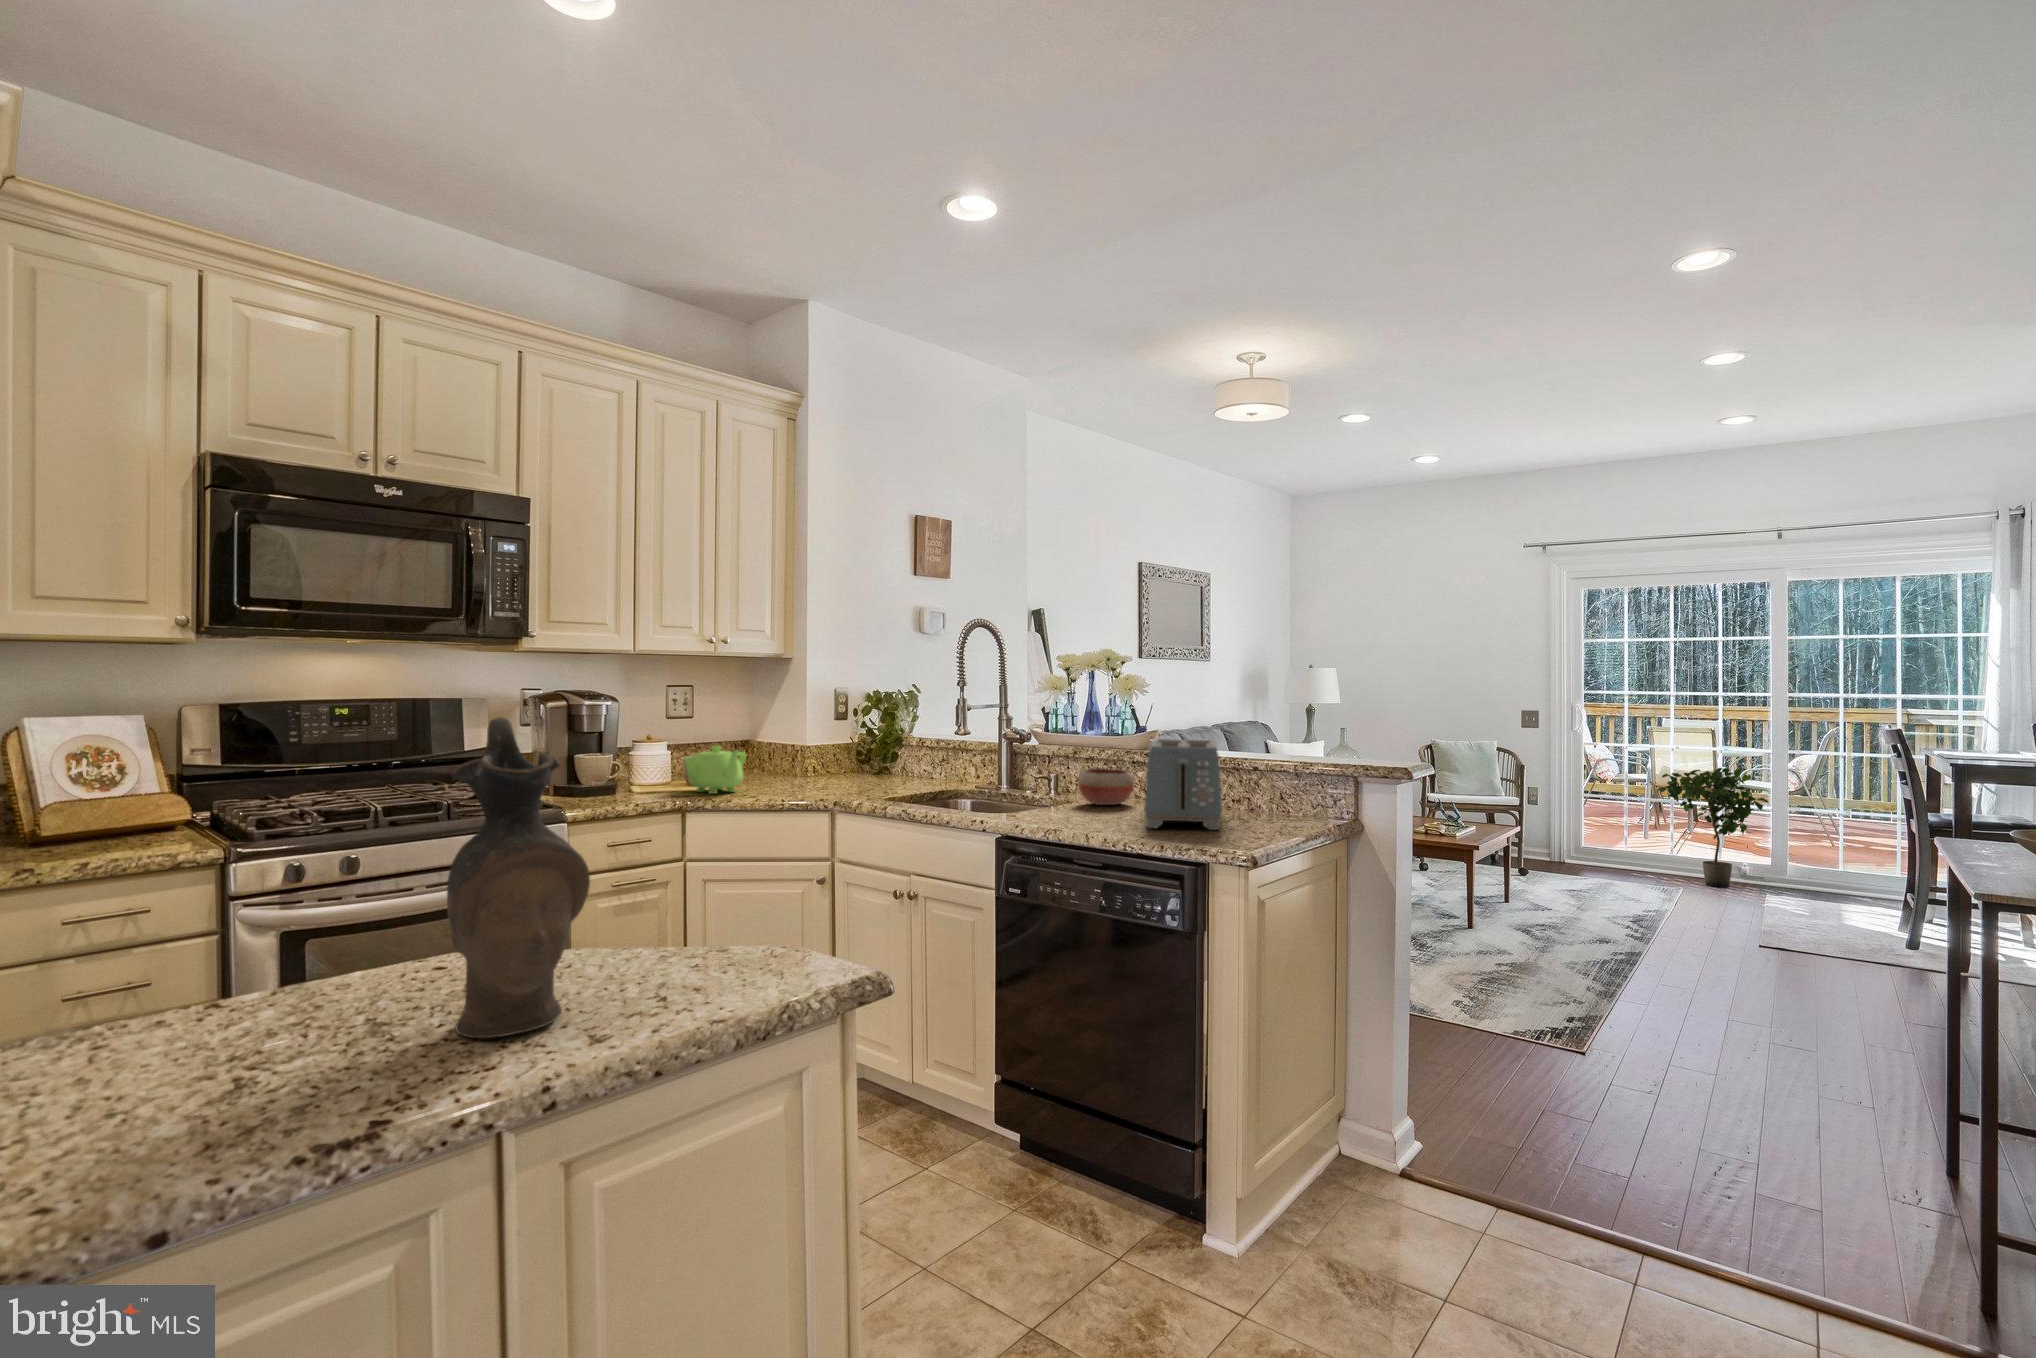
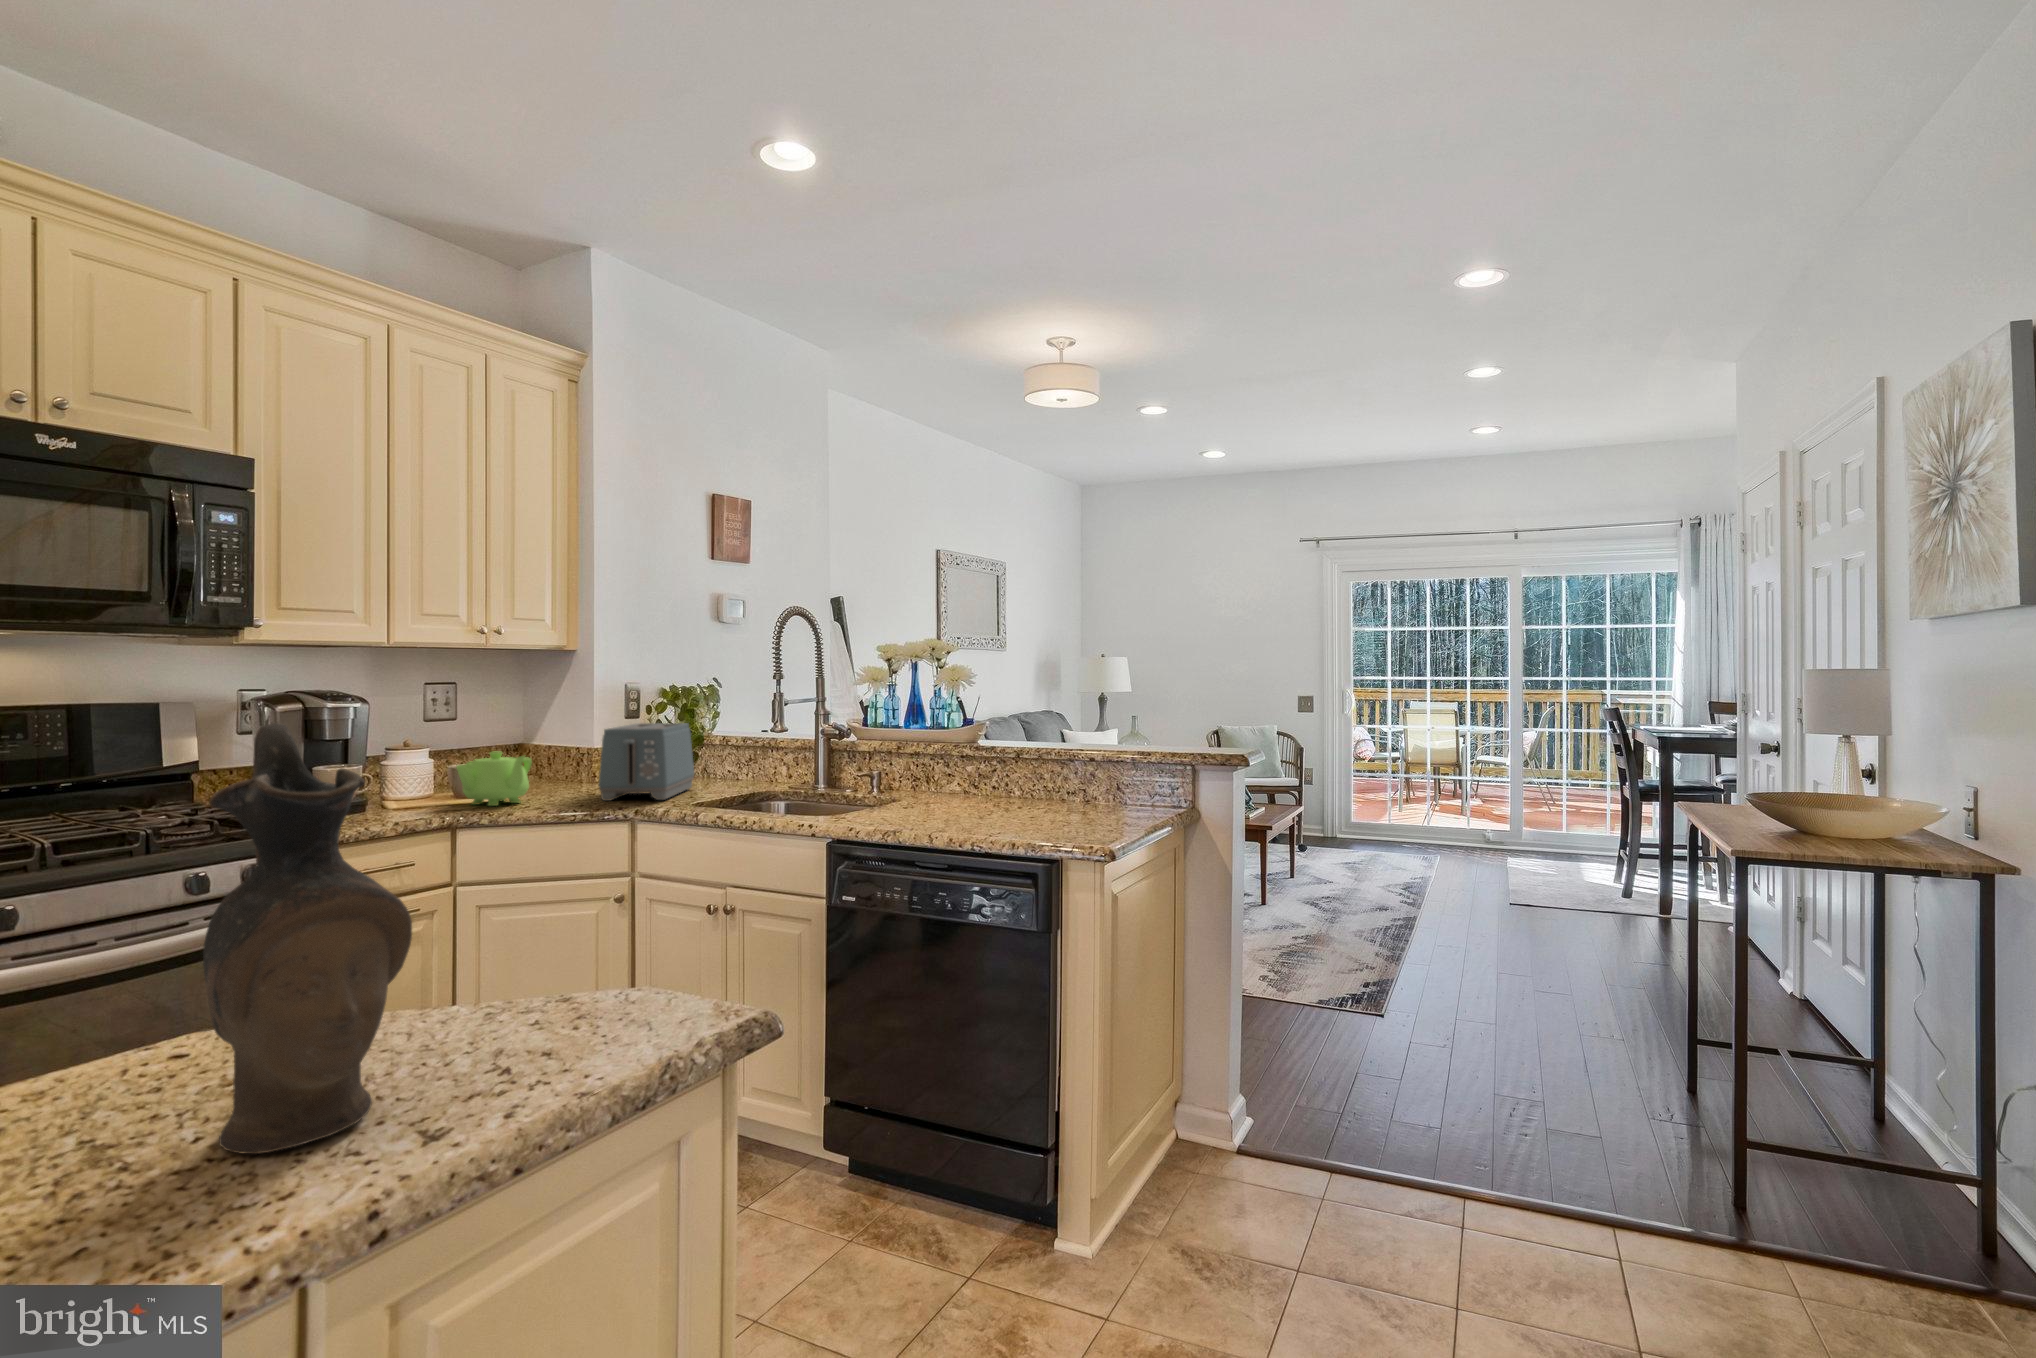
toaster: present [1144,739,1222,830] -> present [599,723,694,801]
bowl: present [1078,768,1134,805] -> none [909,763,968,801]
potted plant: present [1658,768,1769,887] -> none [1412,745,1501,853]

